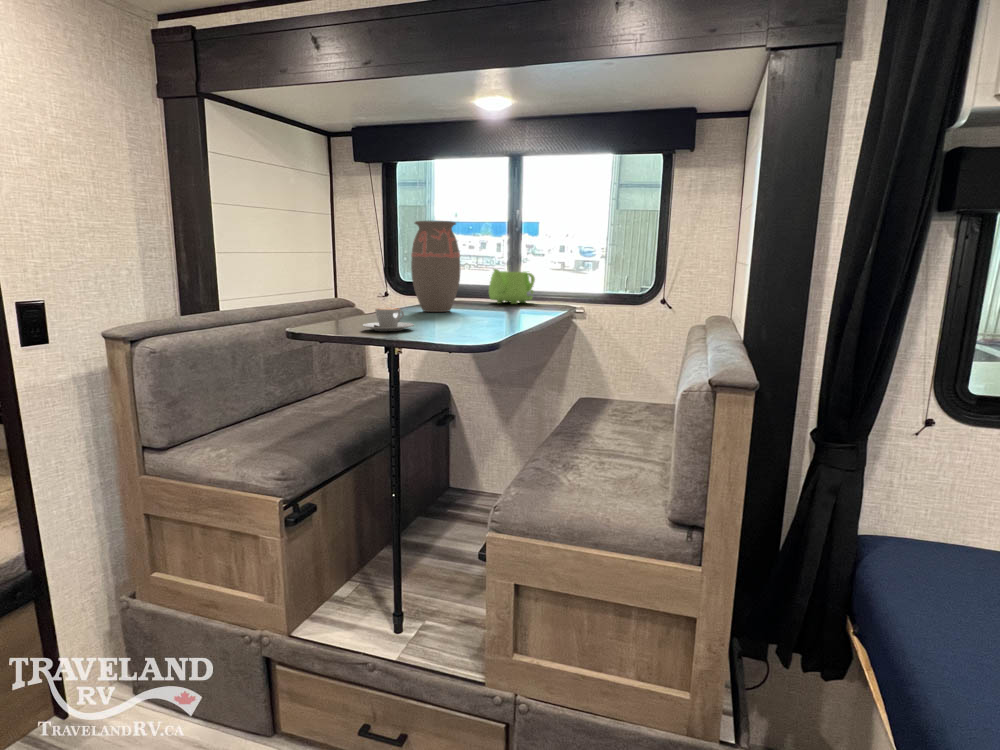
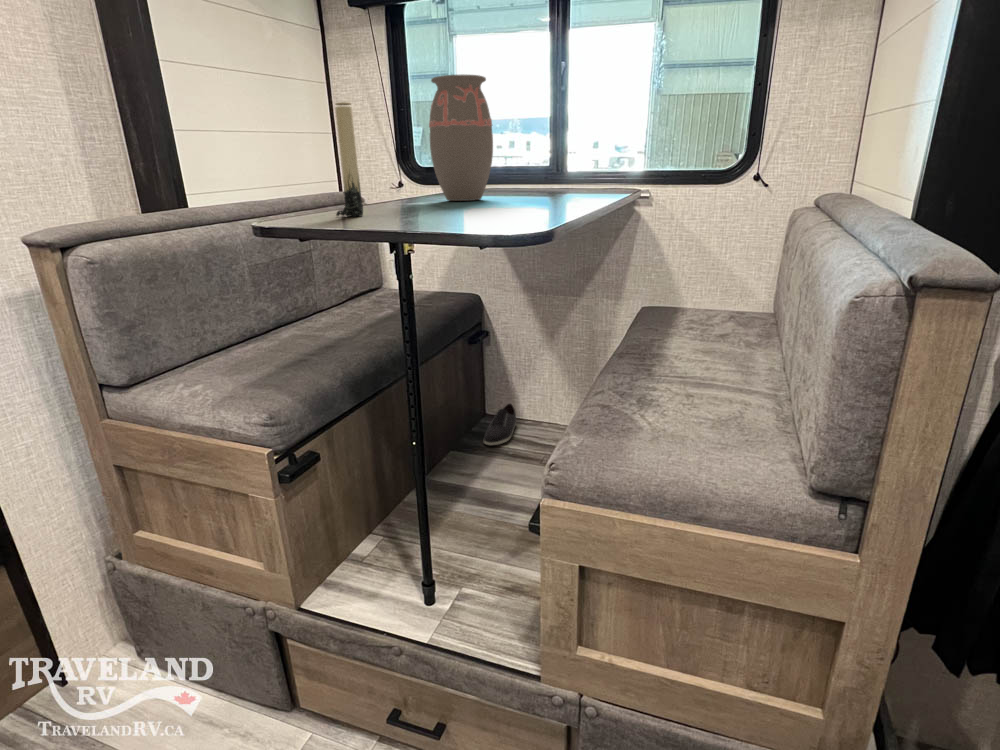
candle: none [340,244,361,324] -> present [335,102,363,216]
teapot: present [489,269,535,304] -> none [528,142,586,191]
coffee cup: present [362,308,414,331] -> none [361,189,433,222]
shoe: none [446,480,475,515] -> present [484,404,516,445]

